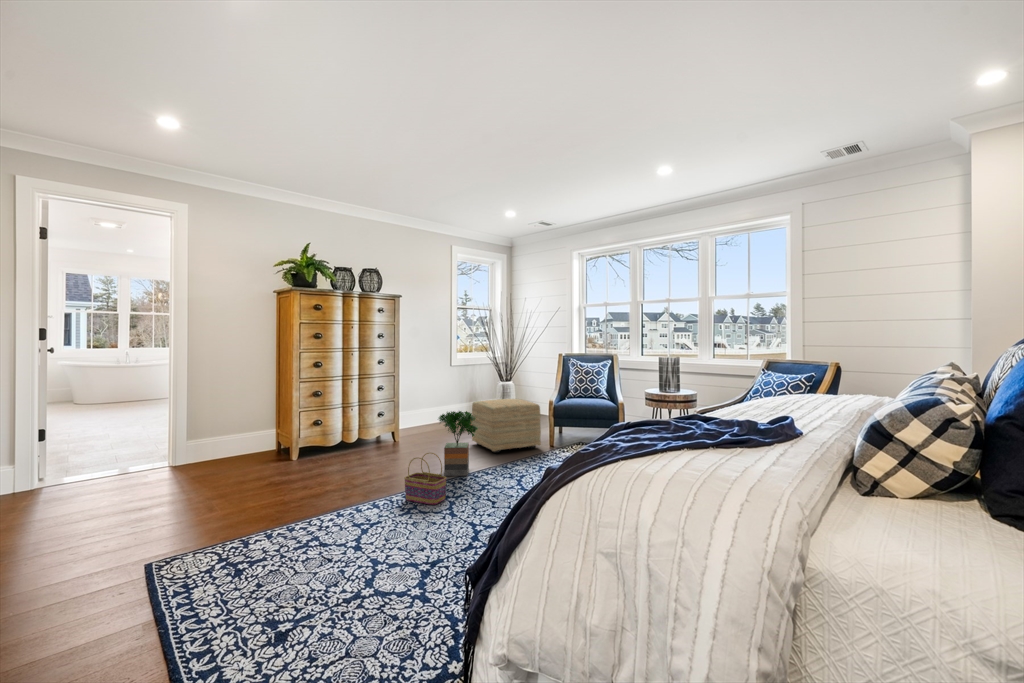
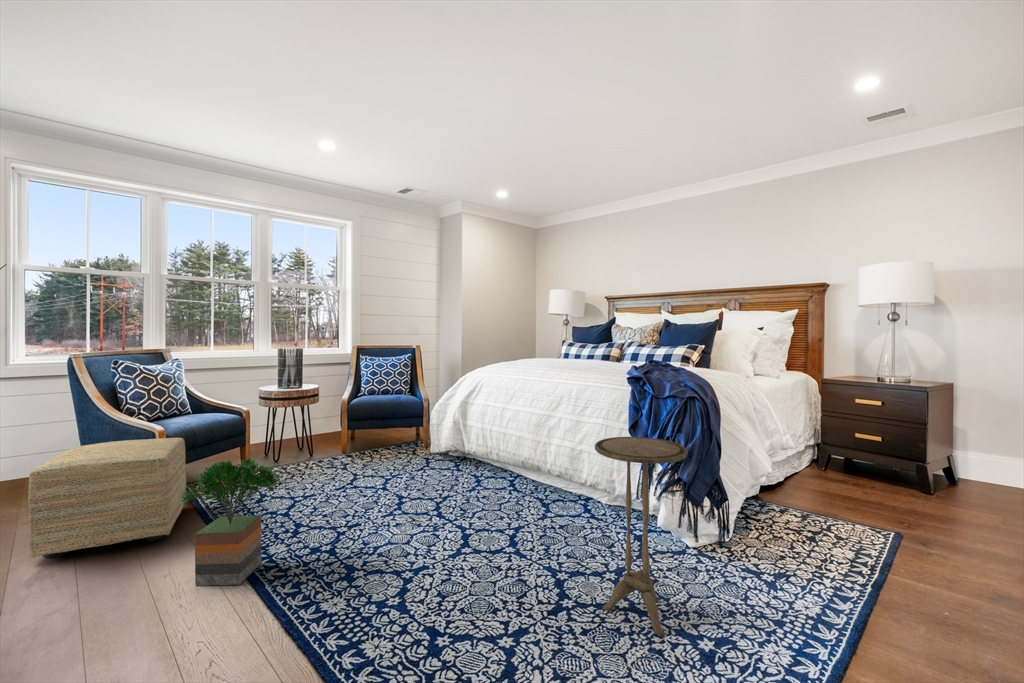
side table: none [304,438,391,615] -> present [595,437,688,637]
basket: present [405,453,446,505] -> none [316,517,386,613]

